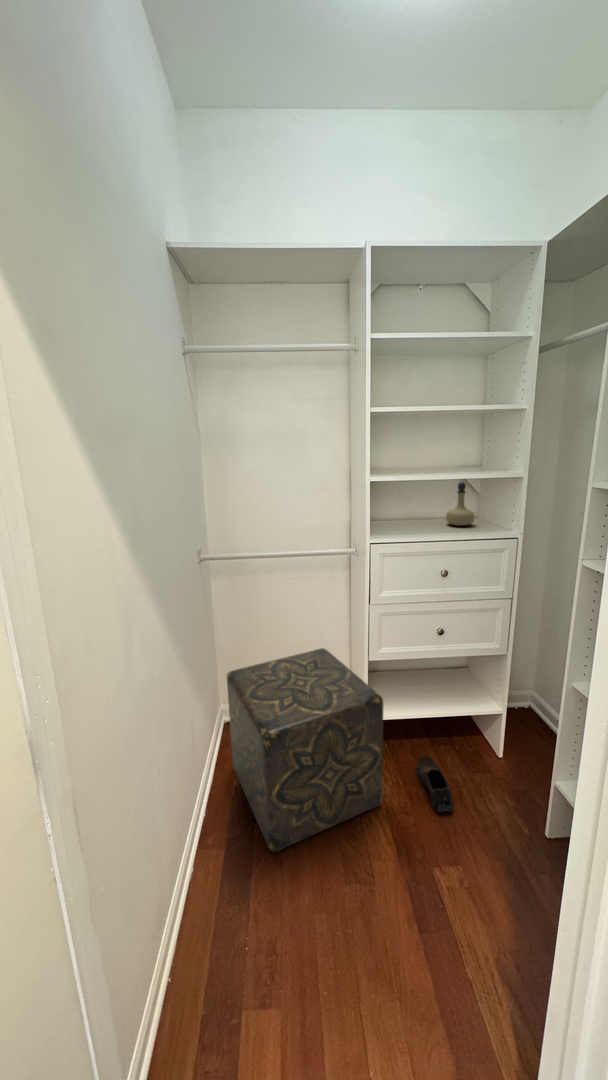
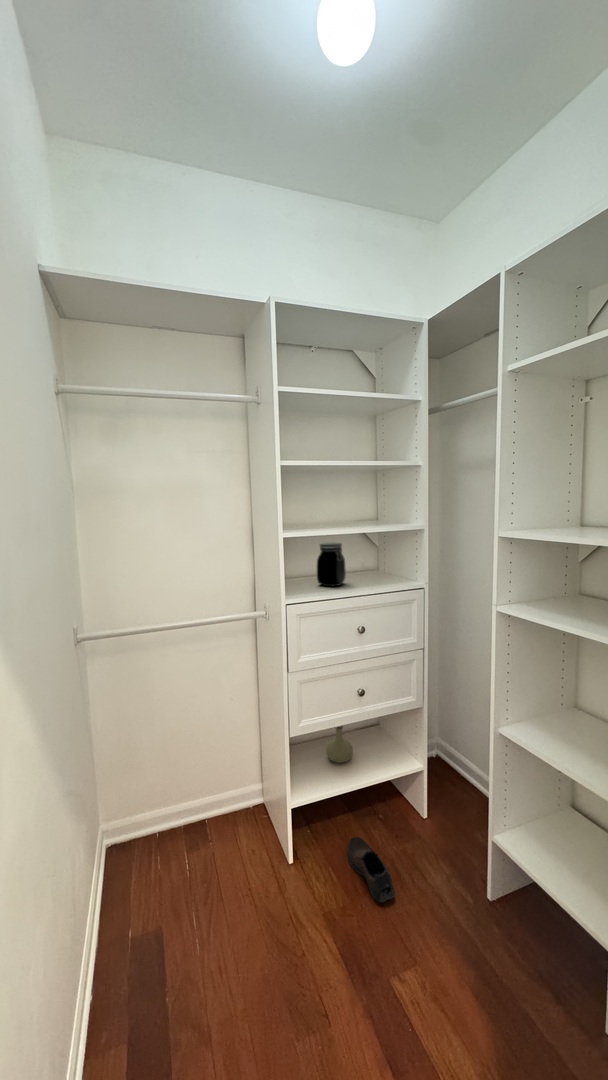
perfume bottle: present [446,482,474,526] -> present [326,726,353,763]
jar: none [407,488,437,530] -> present [317,542,346,586]
ottoman: present [227,648,384,852] -> none [117,730,319,1025]

